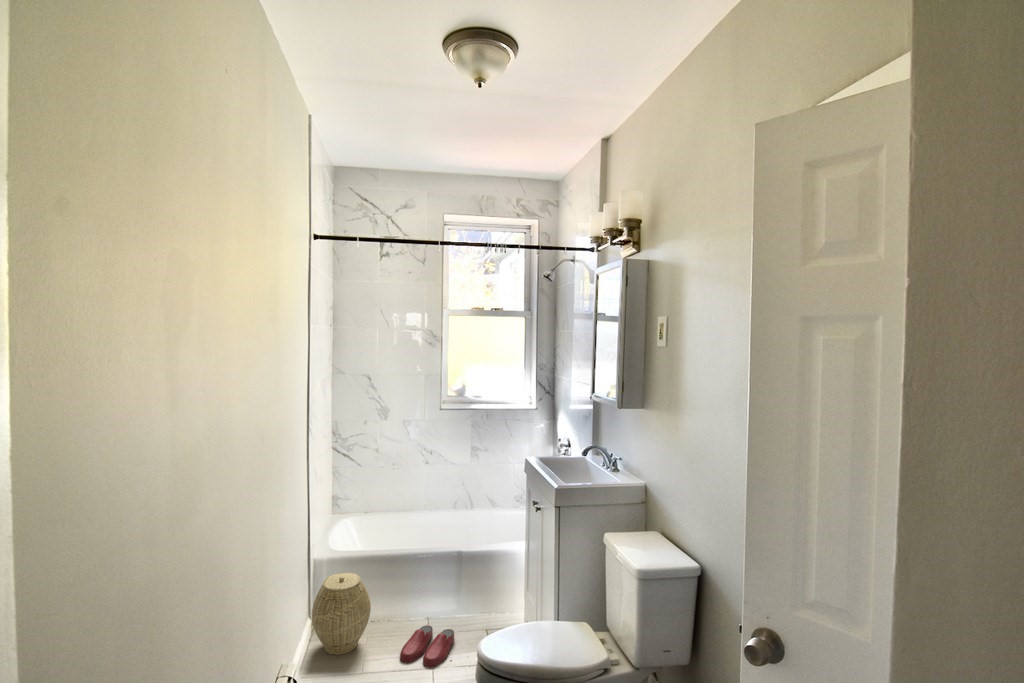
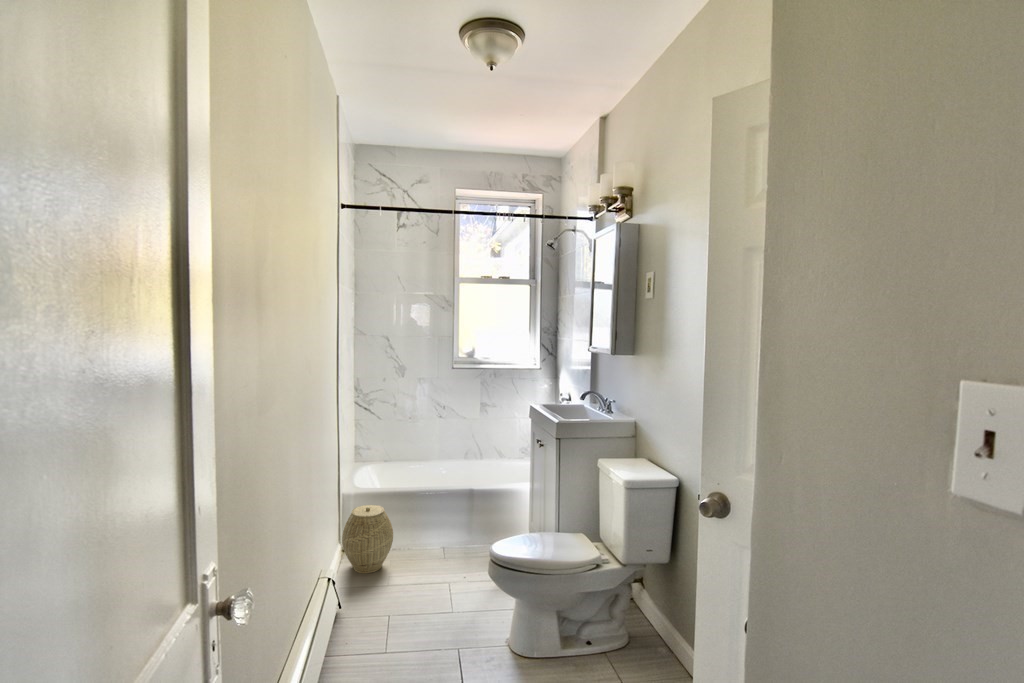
slippers: present [400,625,454,667] -> none [420,552,467,583]

